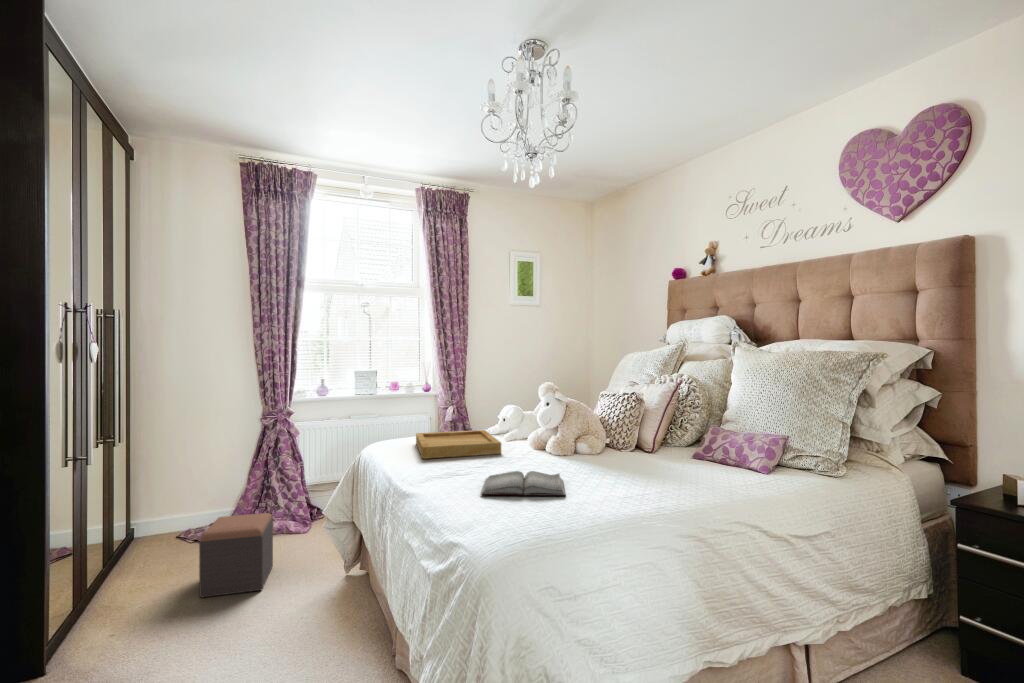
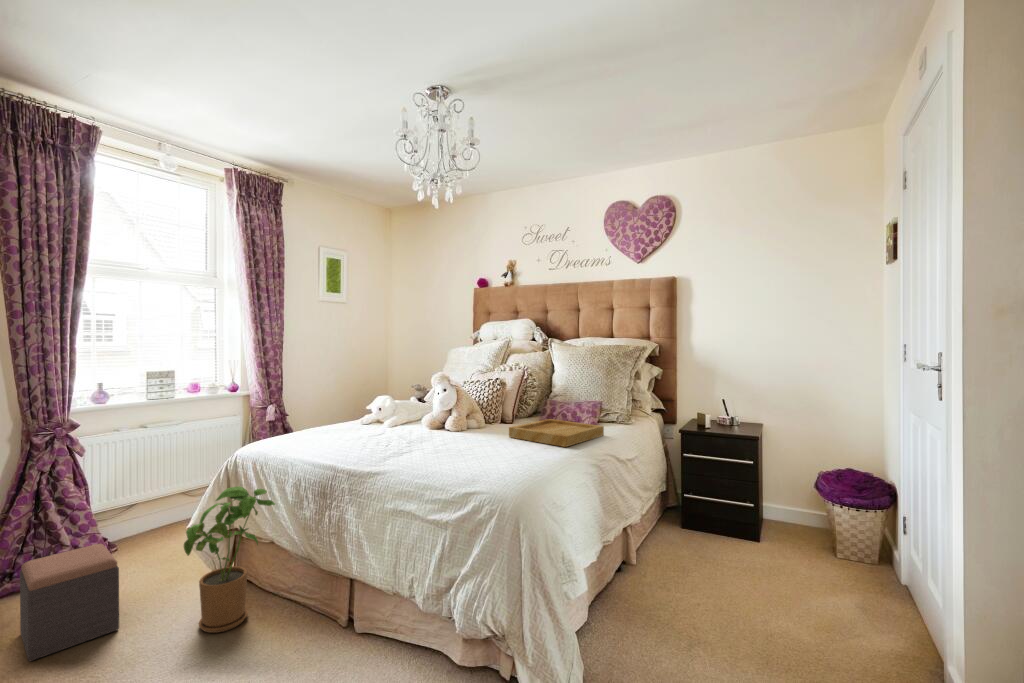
tray: present [416,430,501,459] -> present [509,419,604,447]
hardback book: present [481,471,565,496] -> none [433,442,509,463]
house plant: none [279,483,358,619] -> present [184,486,275,633]

